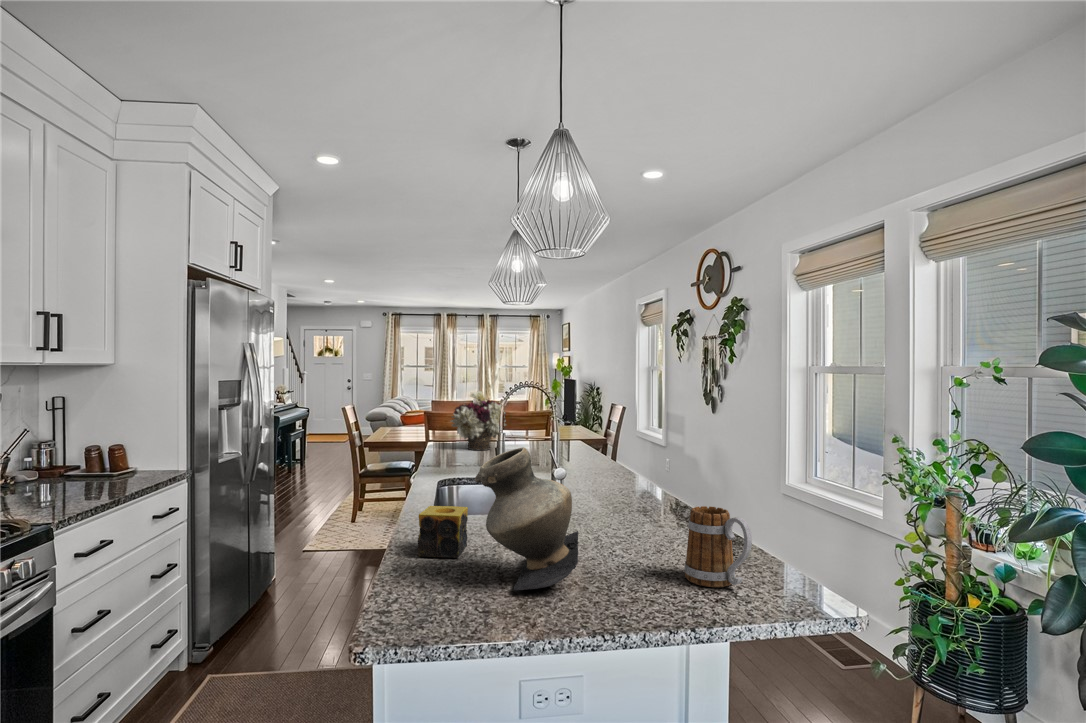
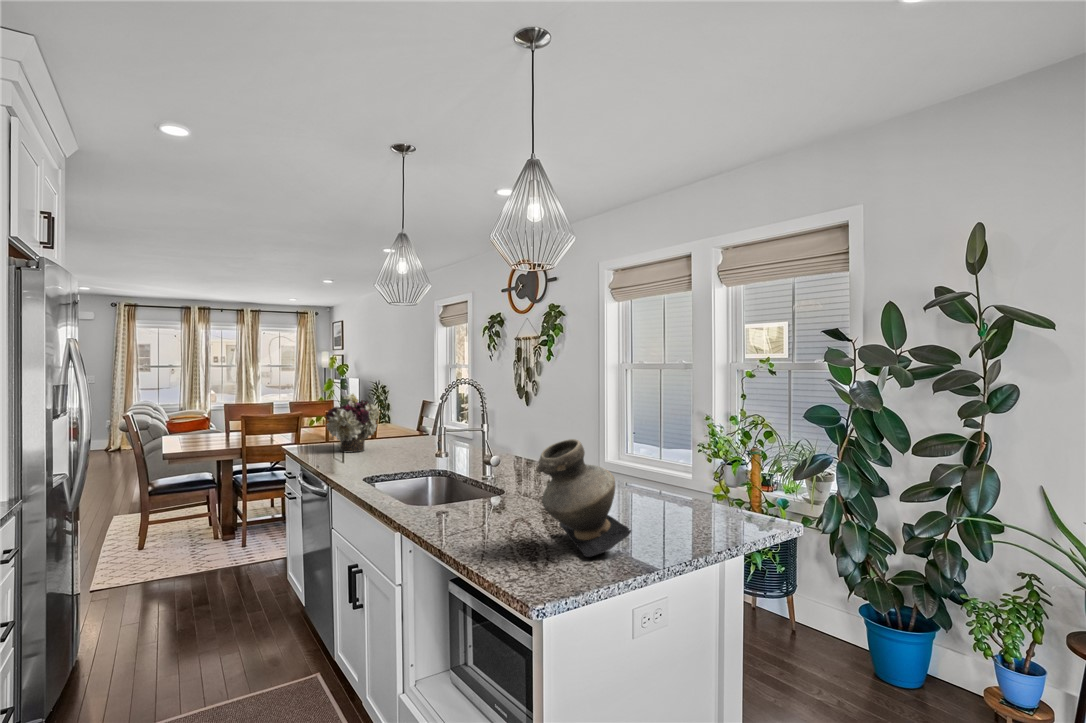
candle: present [417,506,468,558] -> none [457,498,502,546]
mug: present [684,506,752,587] -> none [678,475,733,534]

